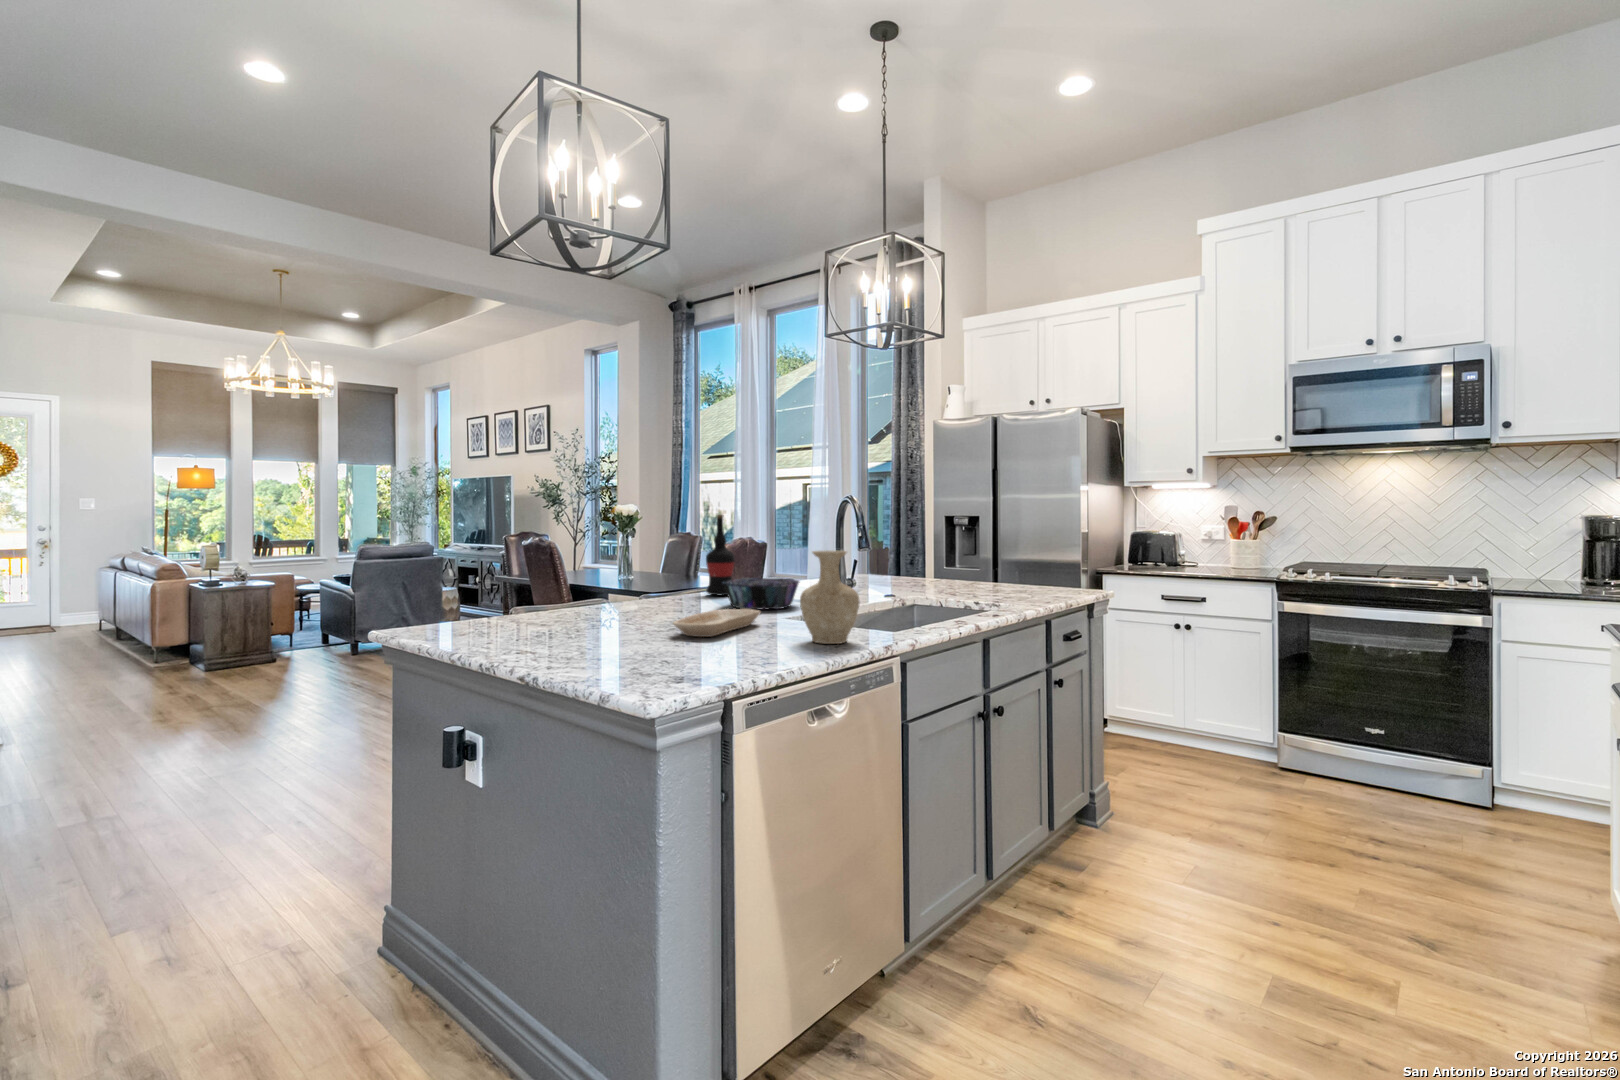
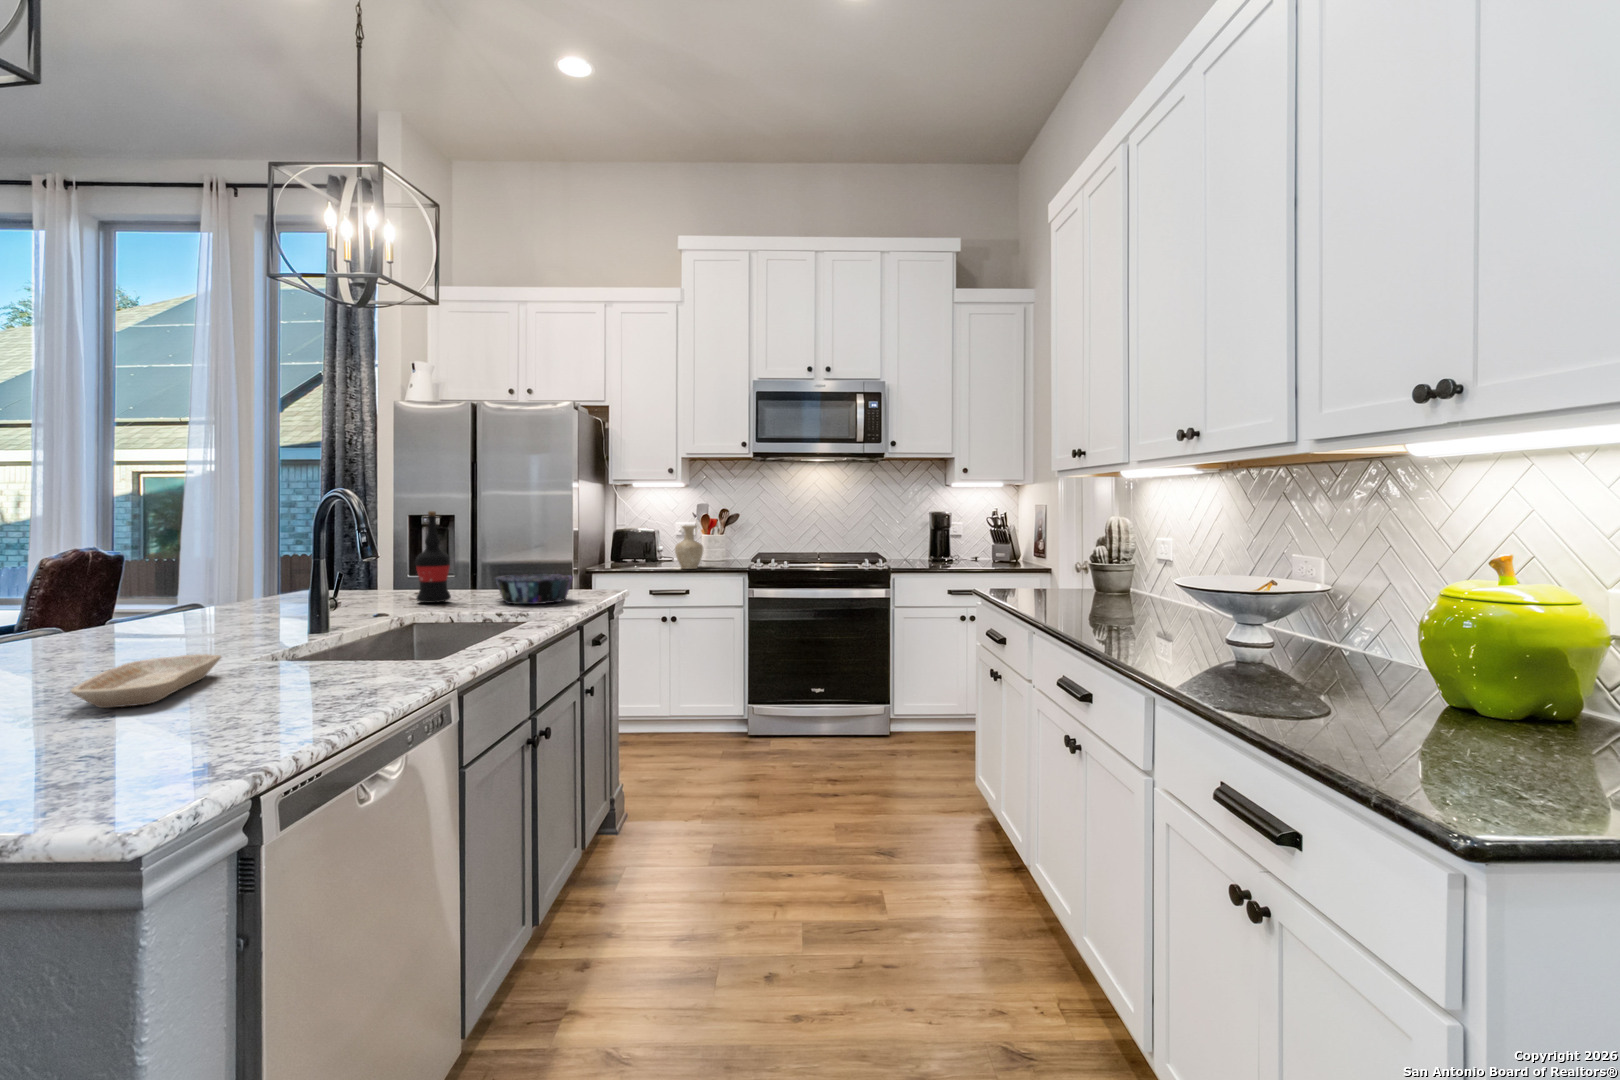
wine bottle: present [706,514,735,595] -> present [415,511,451,603]
vase: present [800,550,859,644] -> present [675,525,703,569]
decorative bowl: present [723,578,800,609] -> present [494,574,573,604]

